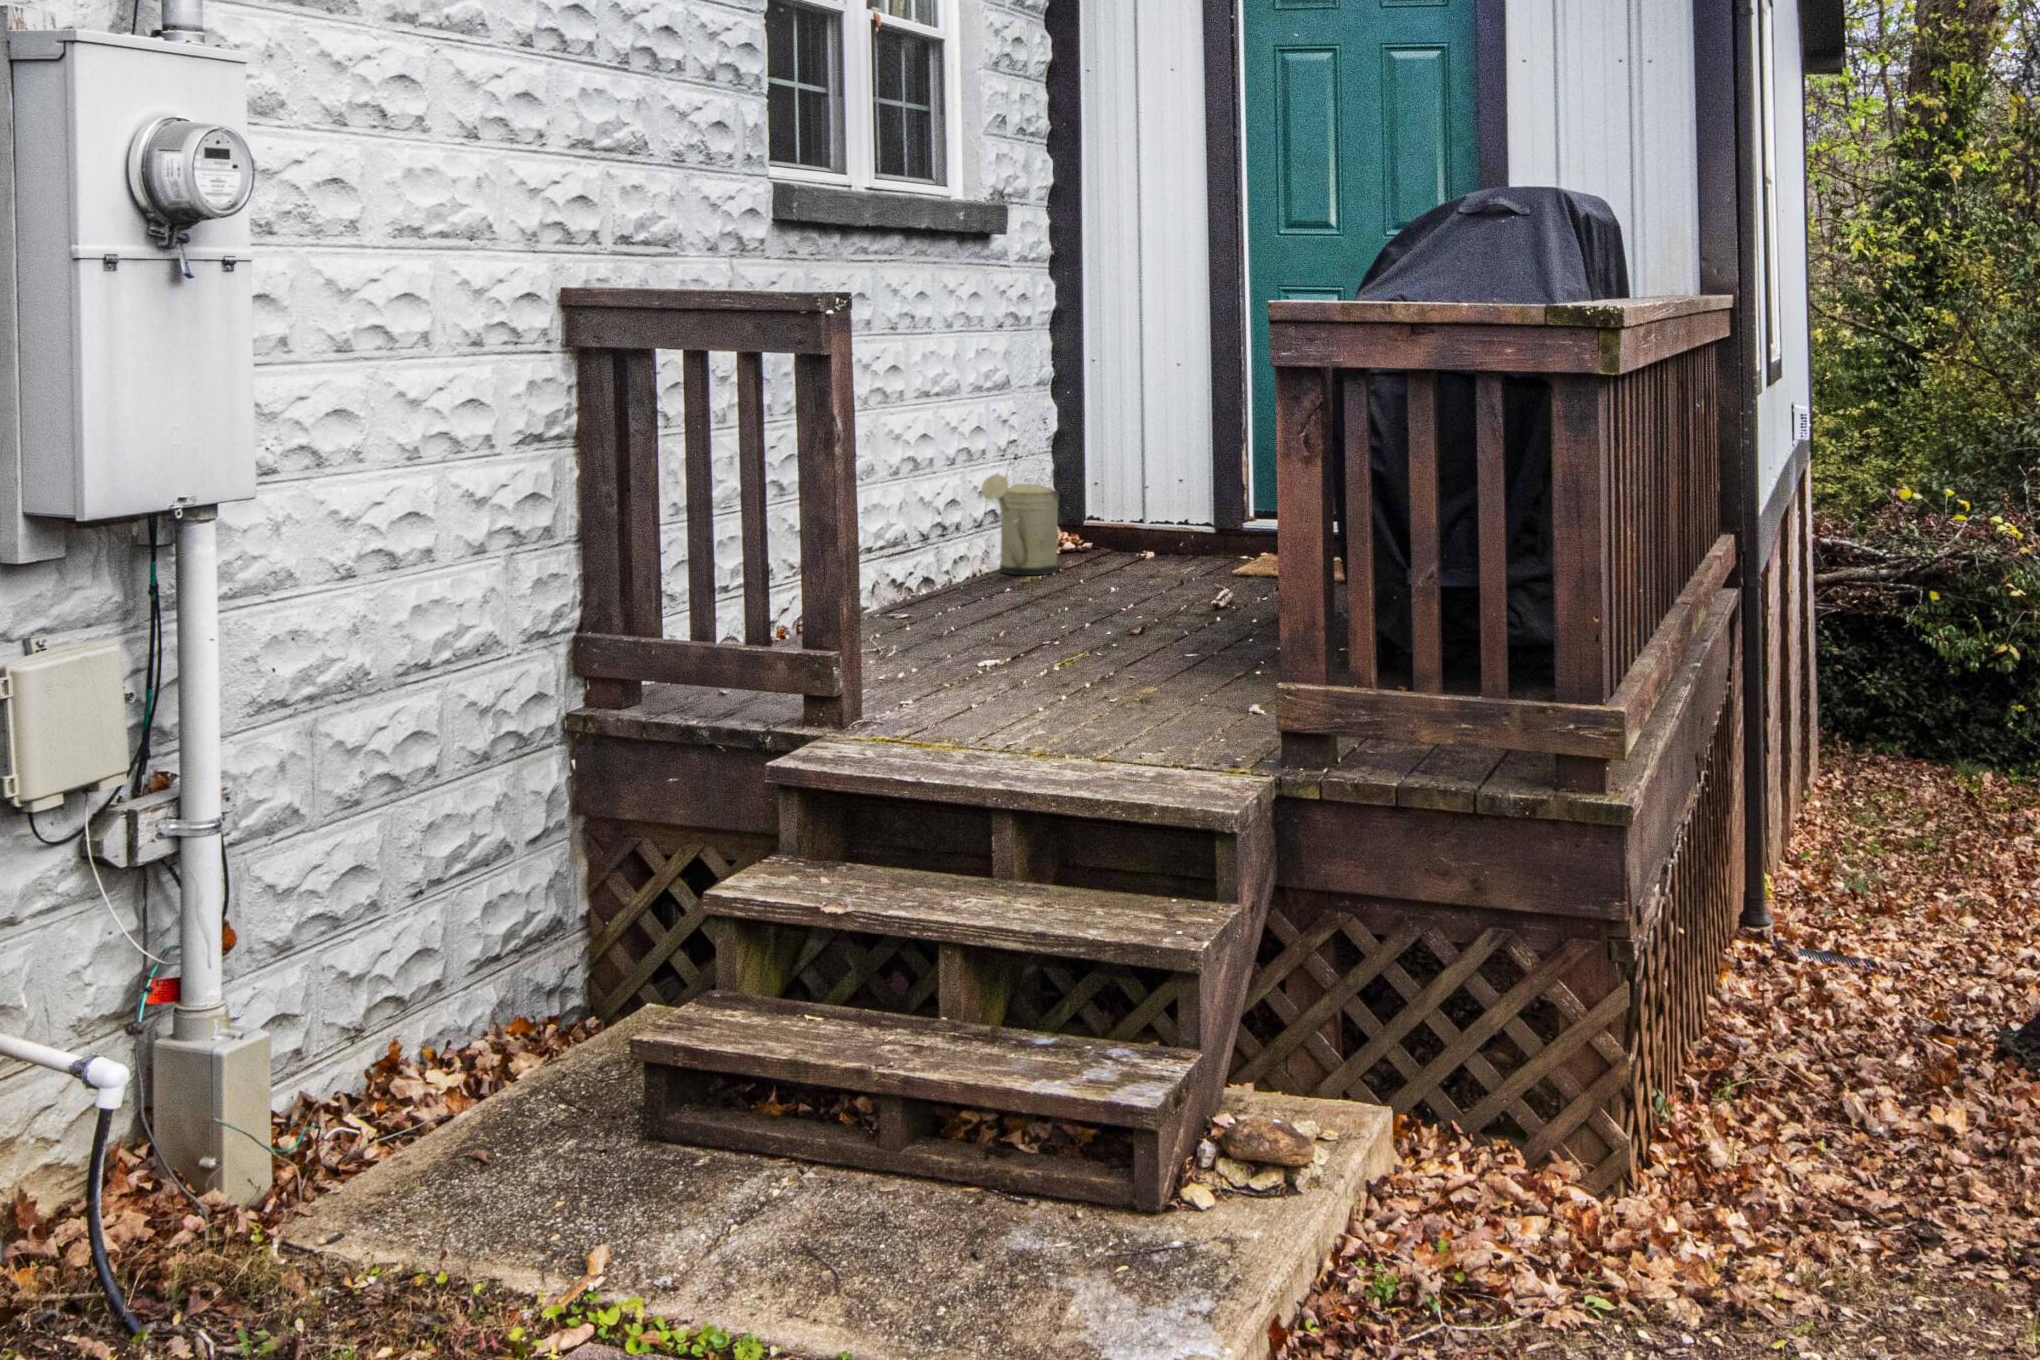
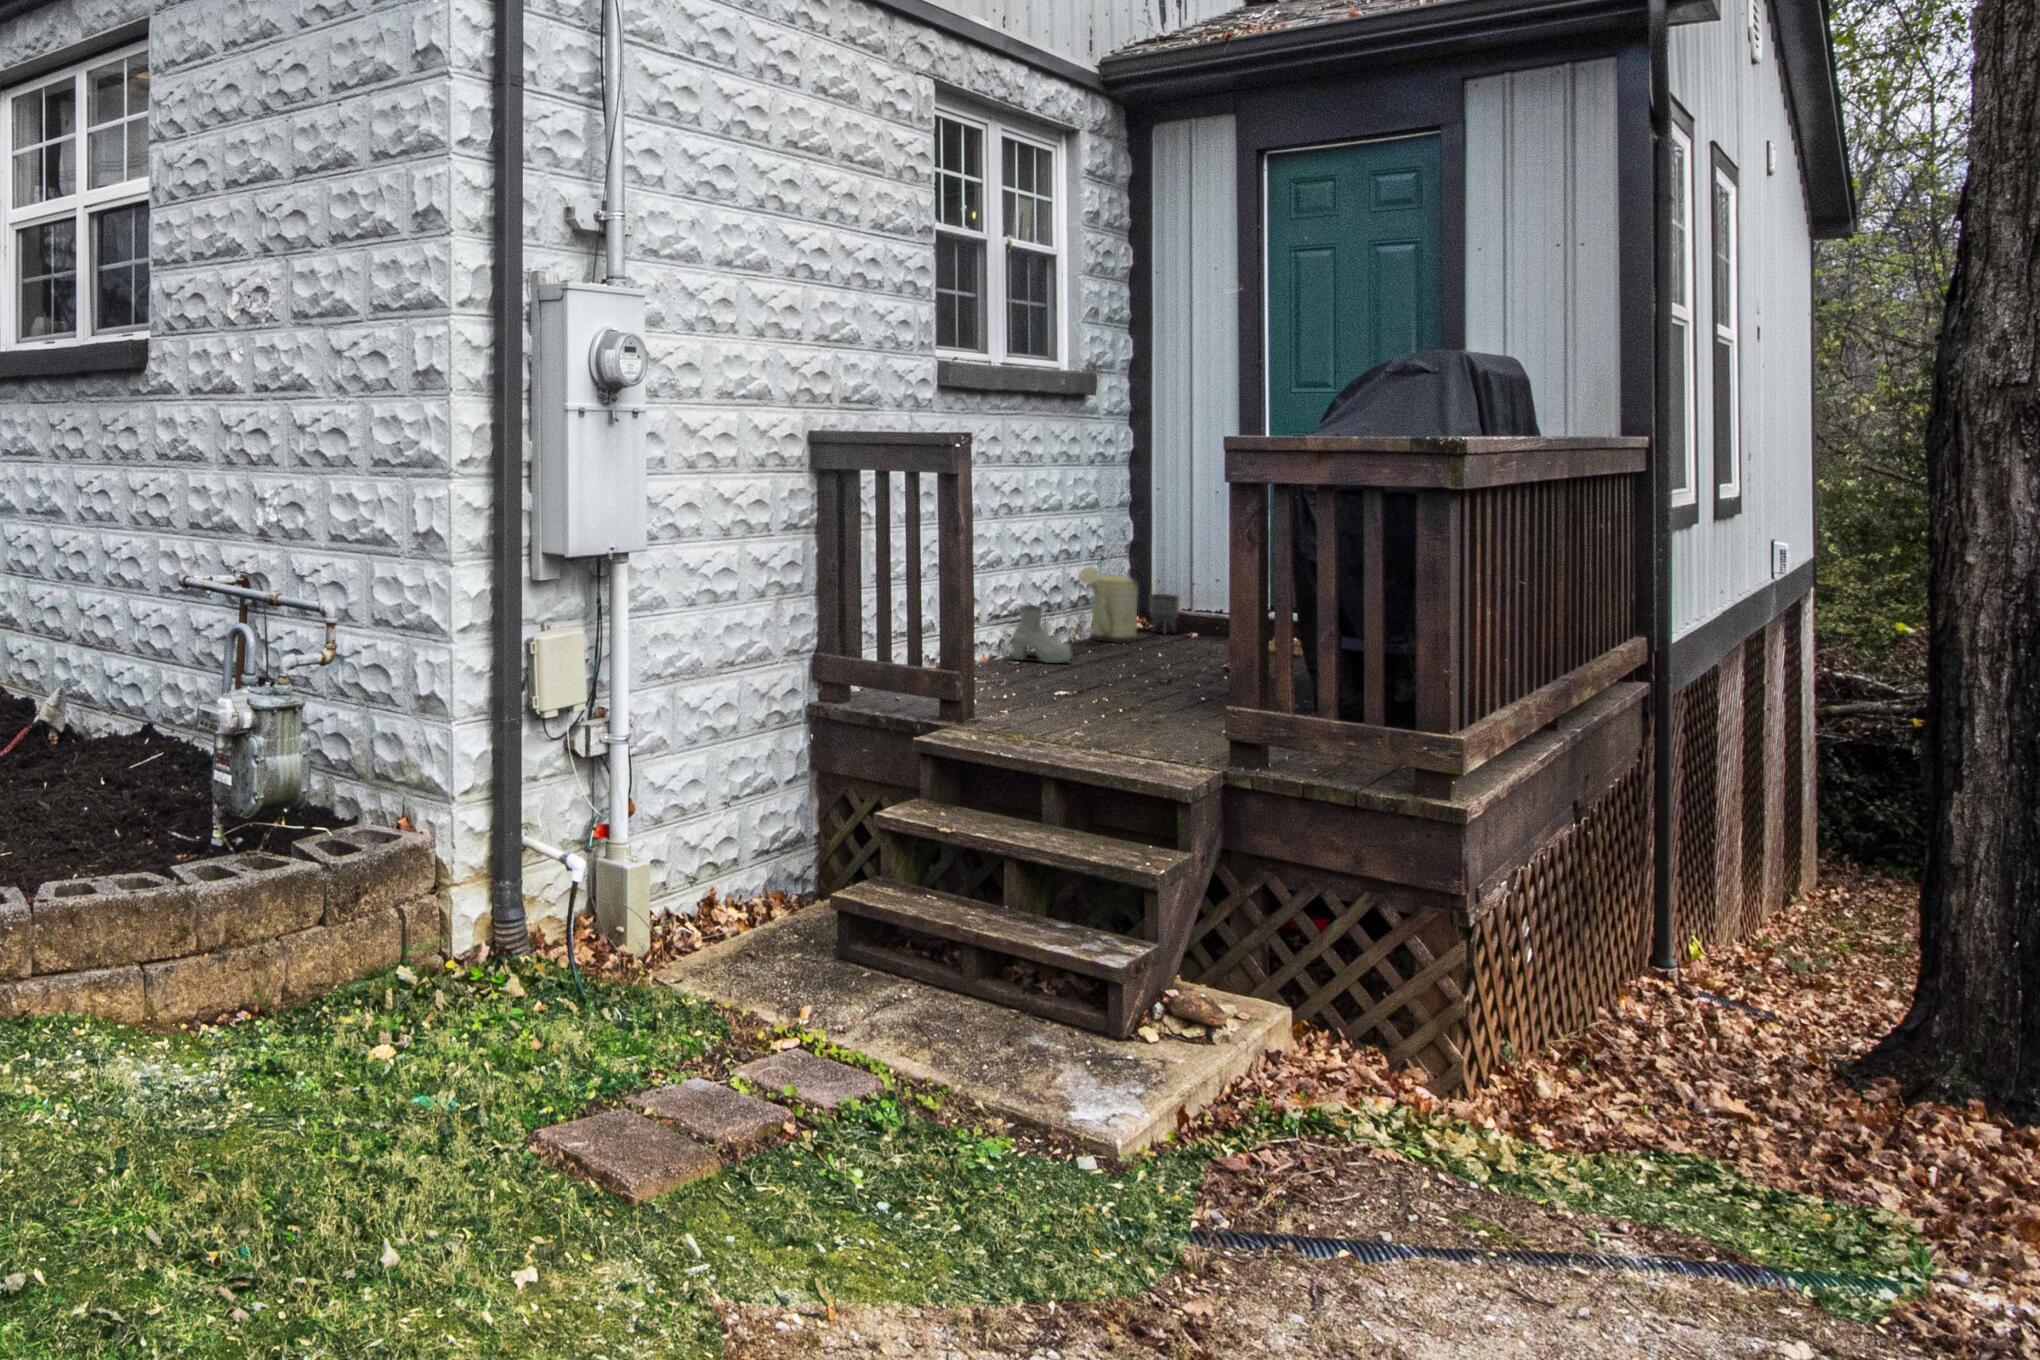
planter: none [1074,505,1111,559] -> present [1150,594,1179,634]
boots: none [890,534,972,614] -> present [1012,605,1071,663]

